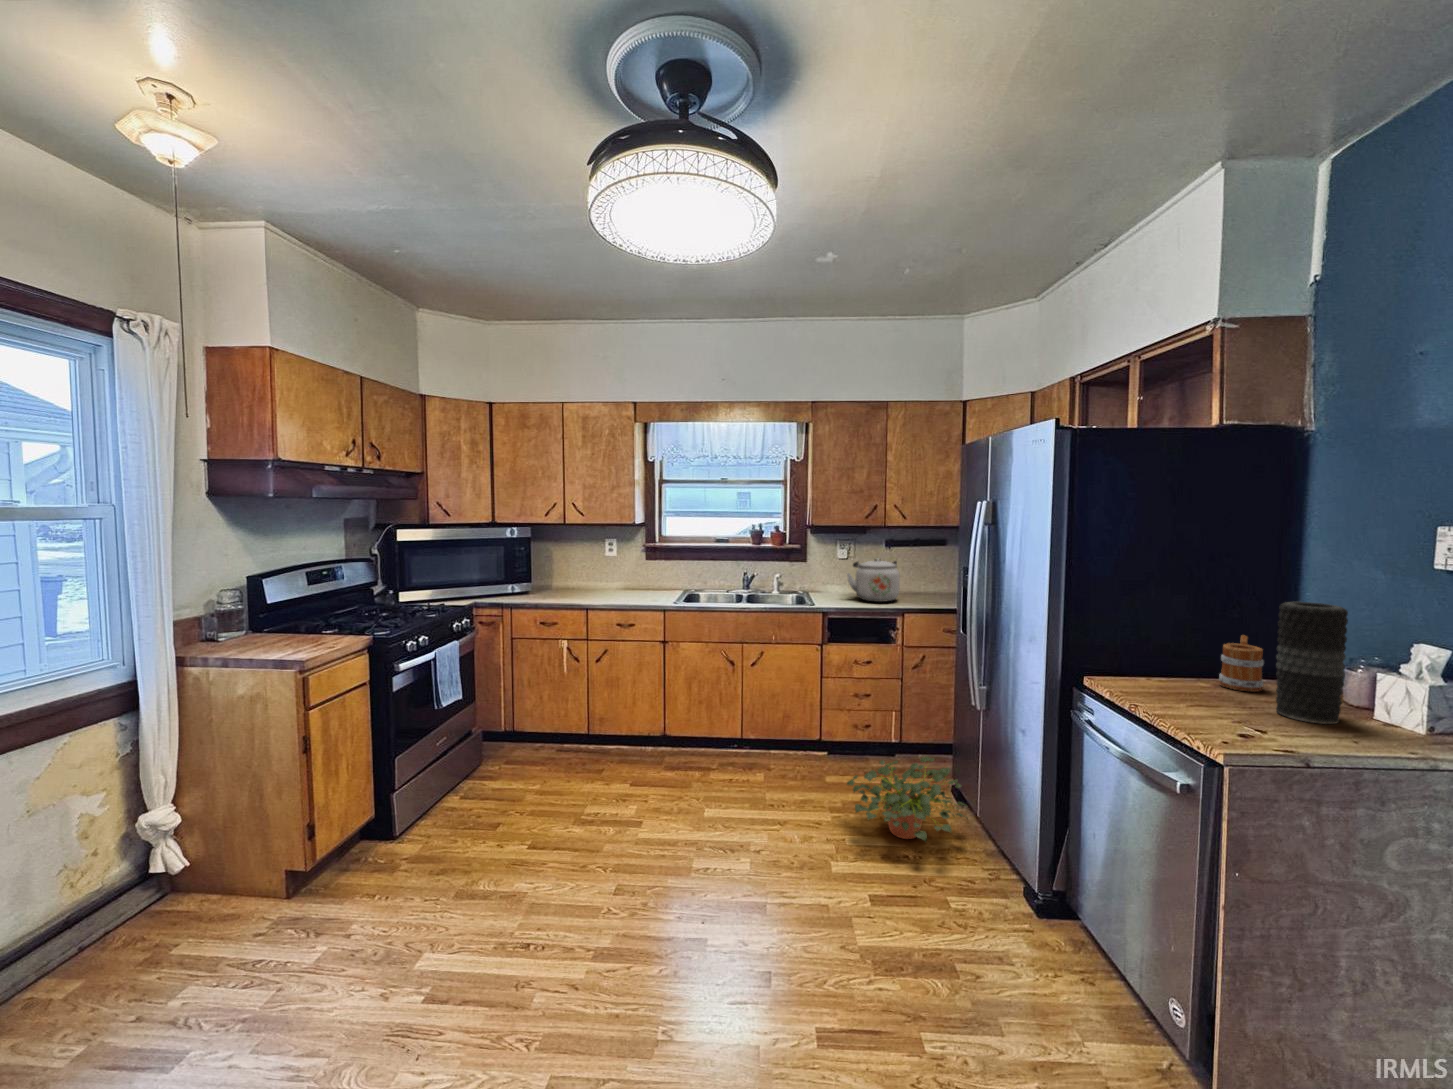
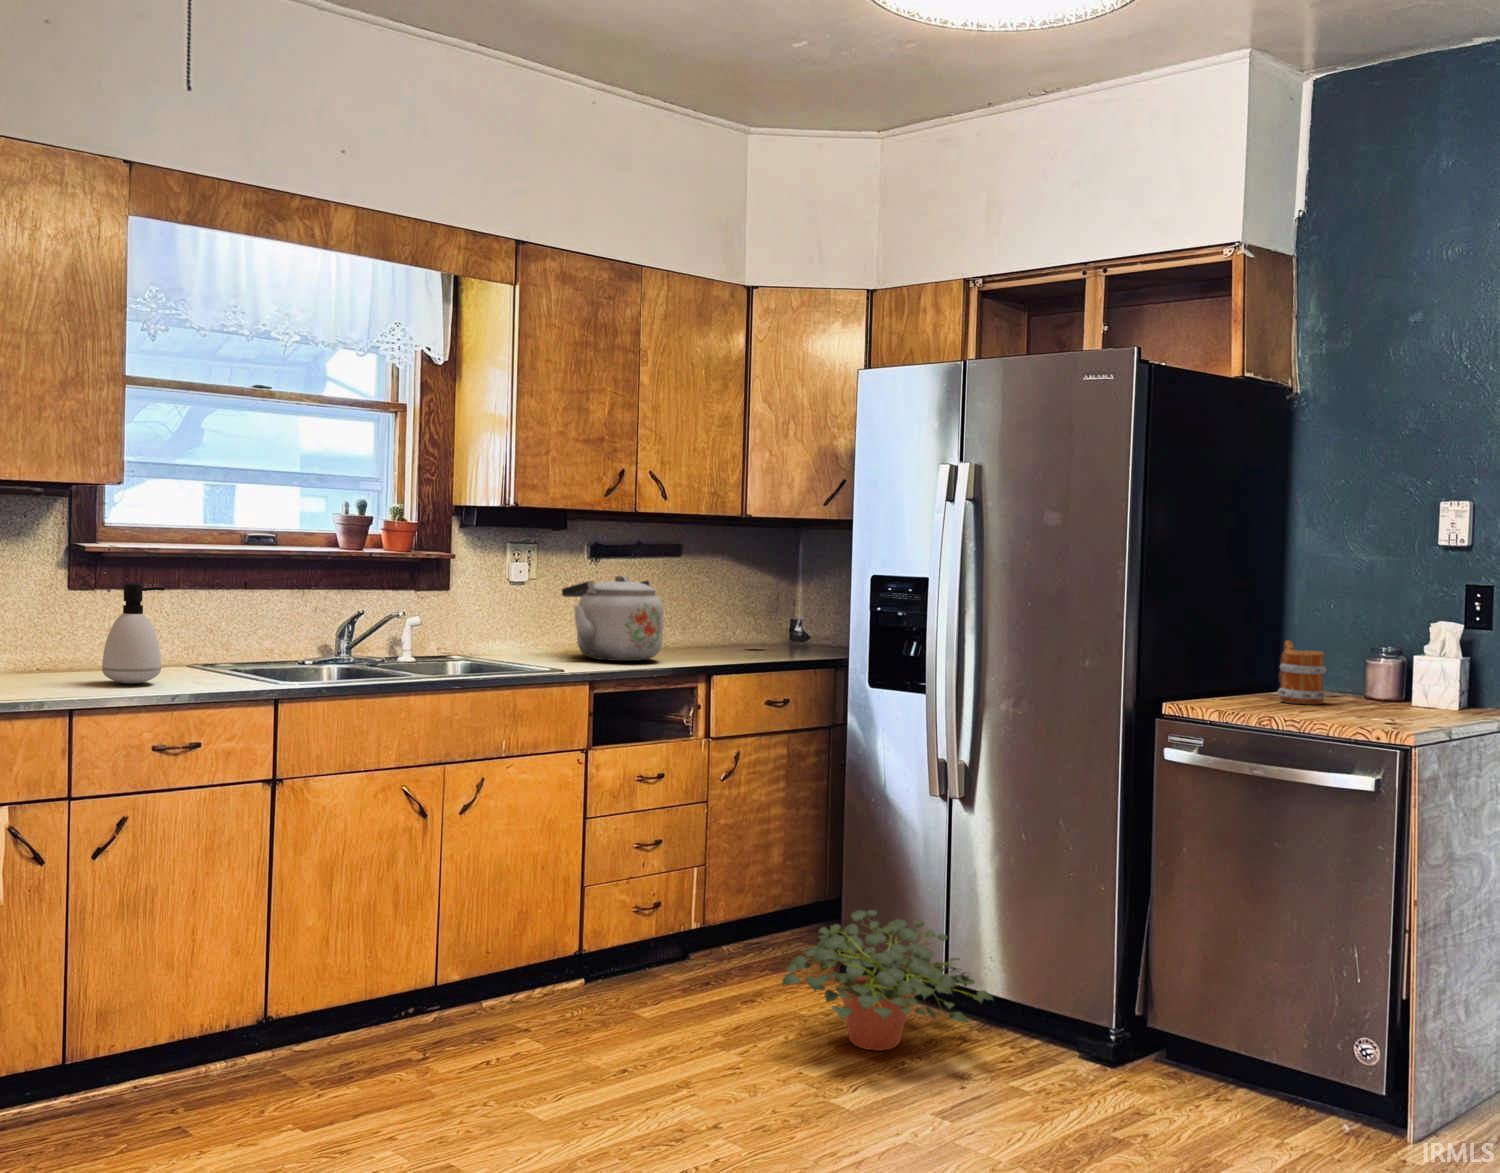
soap dispenser: none [617,562,638,600] -> present [102,582,165,683]
vase: present [1276,602,1348,724] -> none [1382,585,1448,716]

